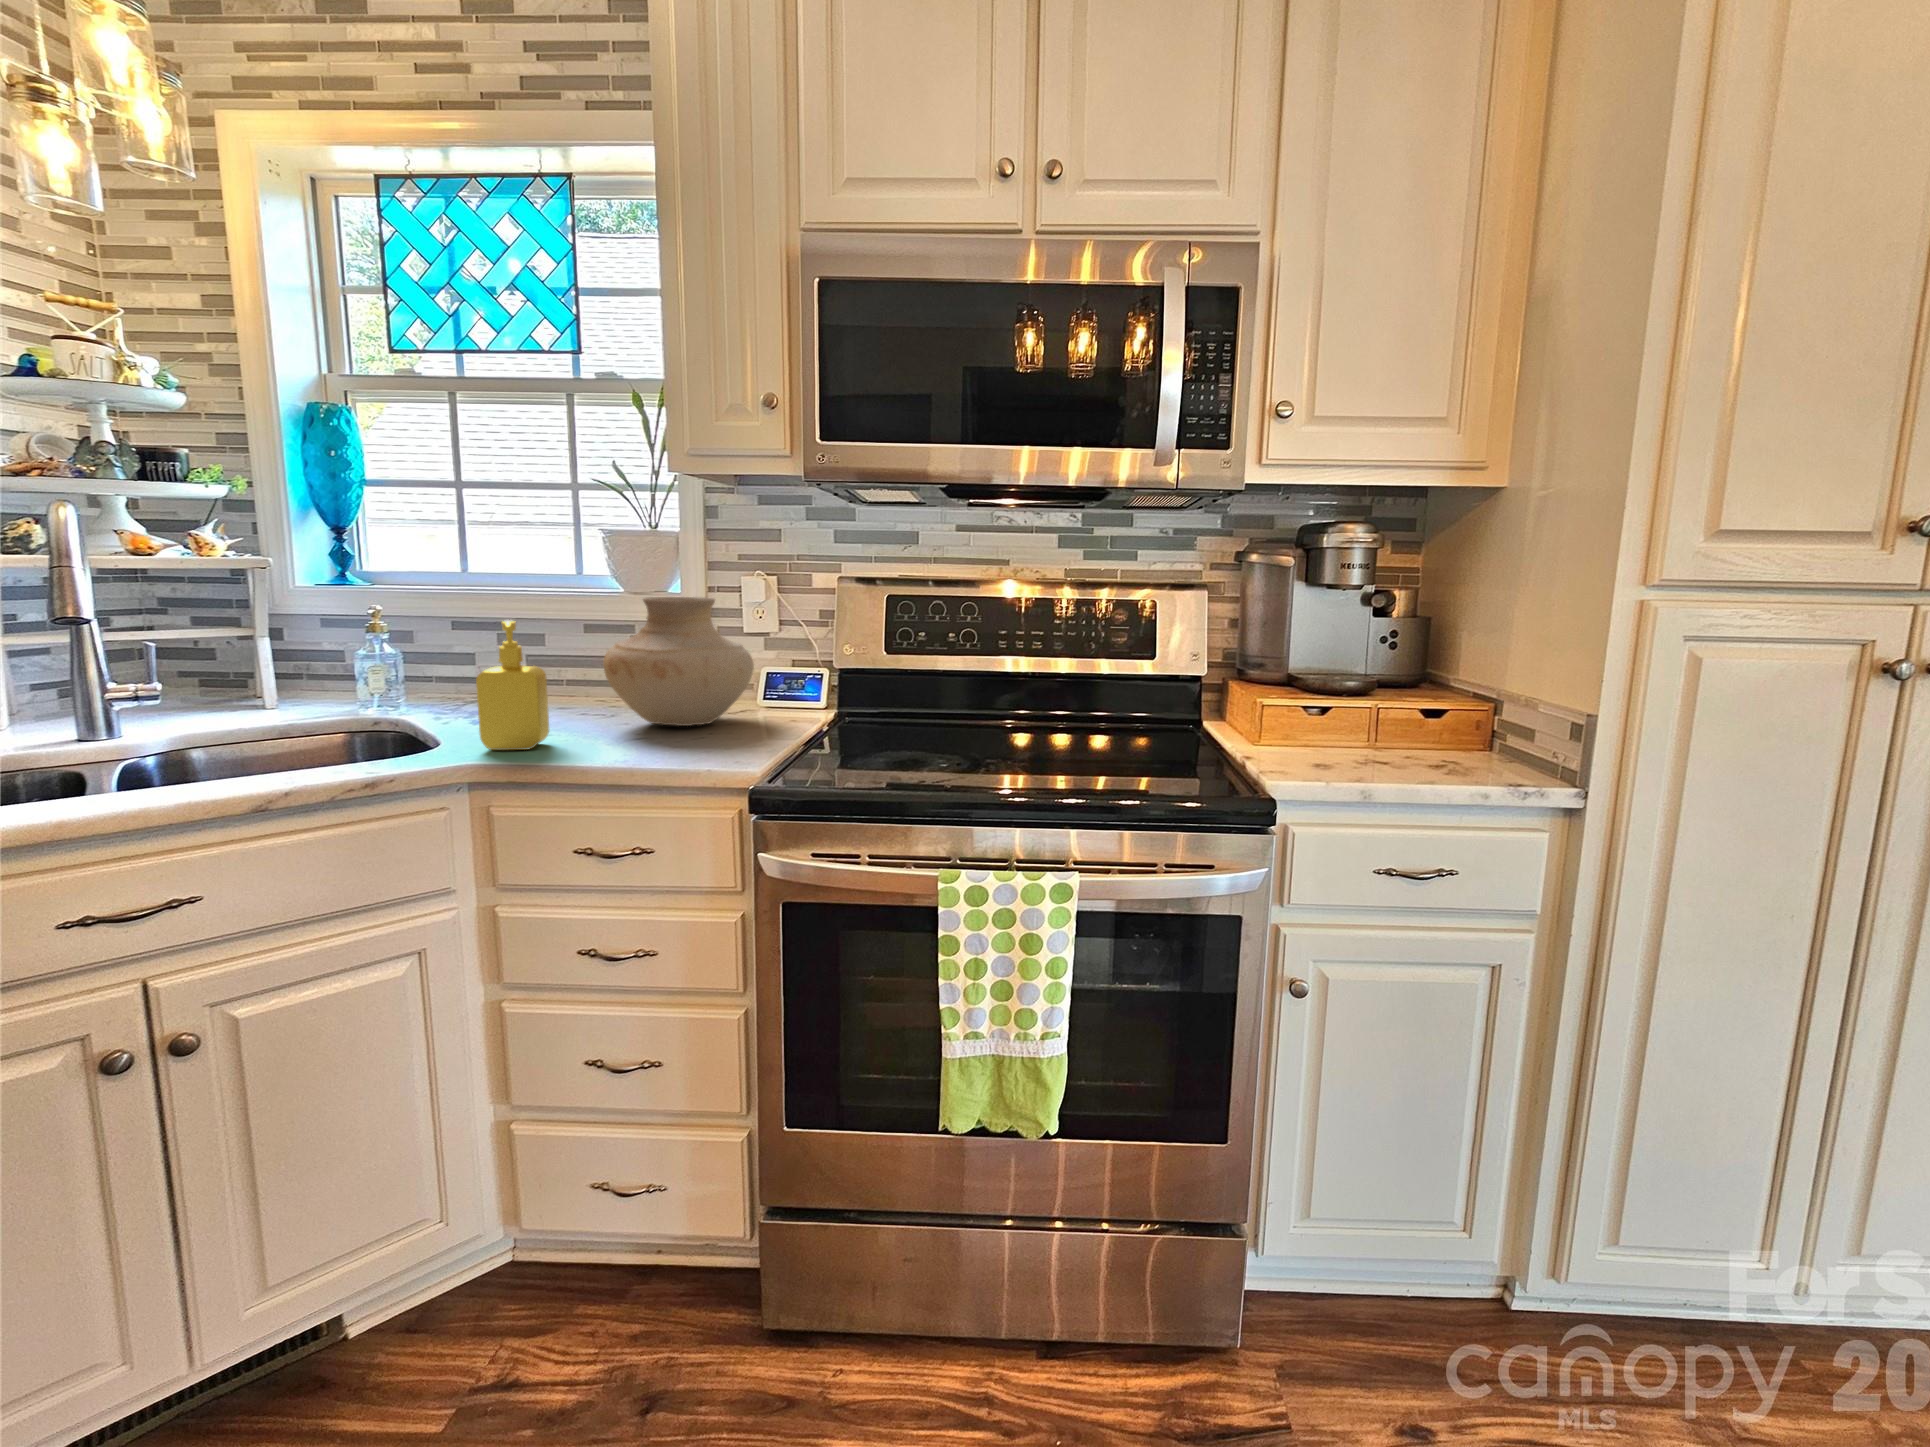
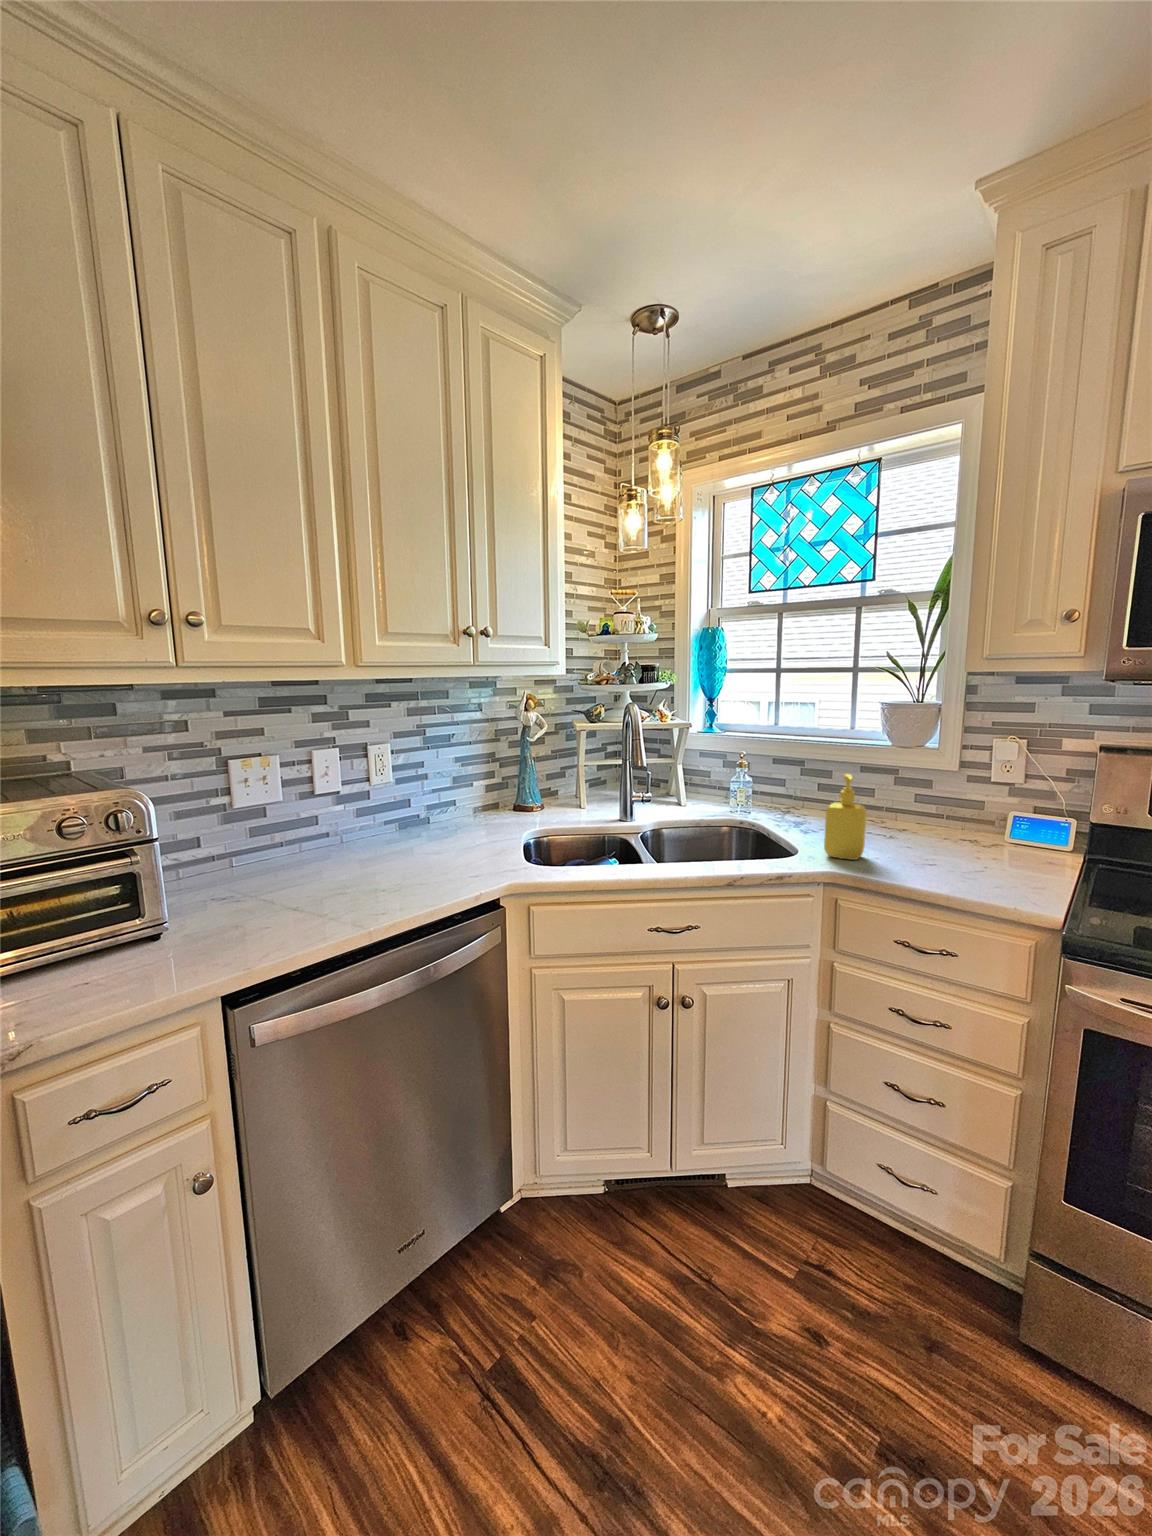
vase: present [603,597,754,726] -> none [895,757,1013,855]

